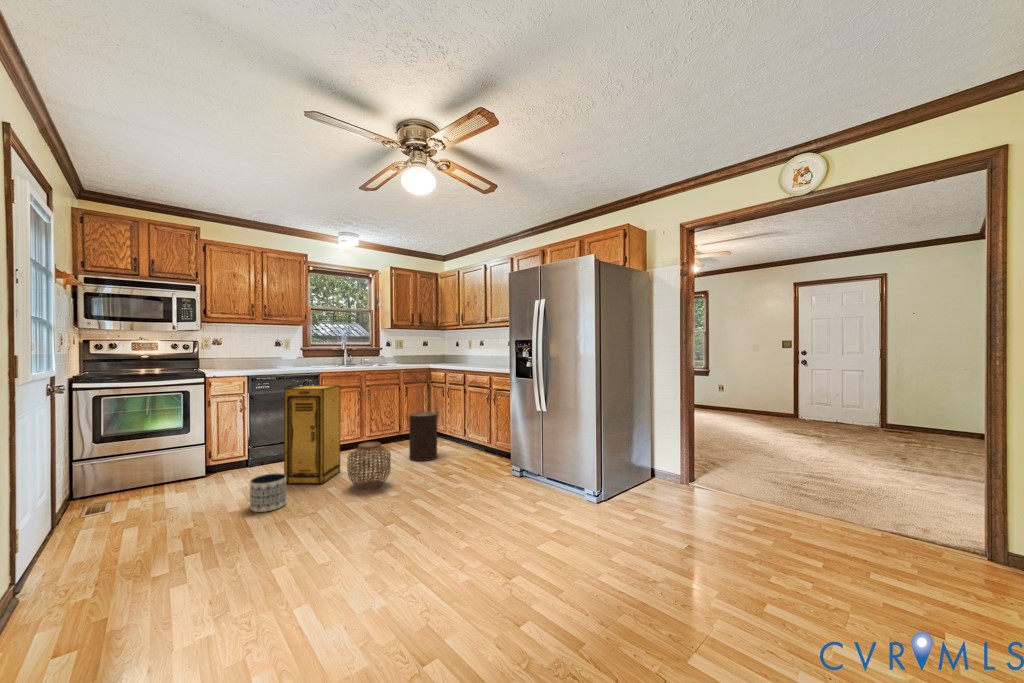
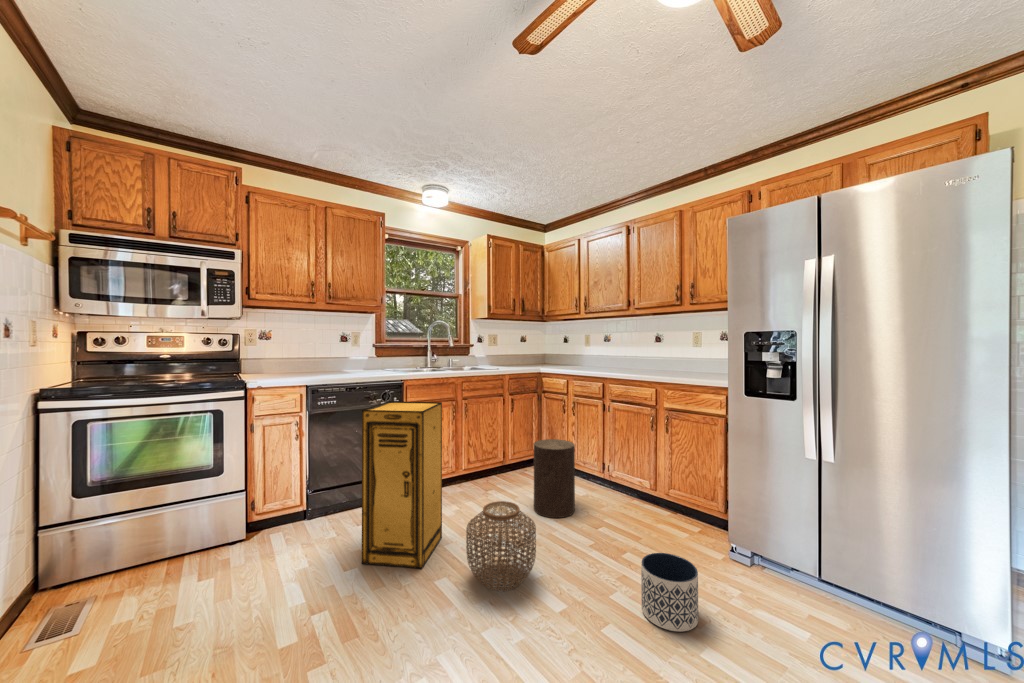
planter: present [250,473,286,512] -> present [641,553,698,632]

